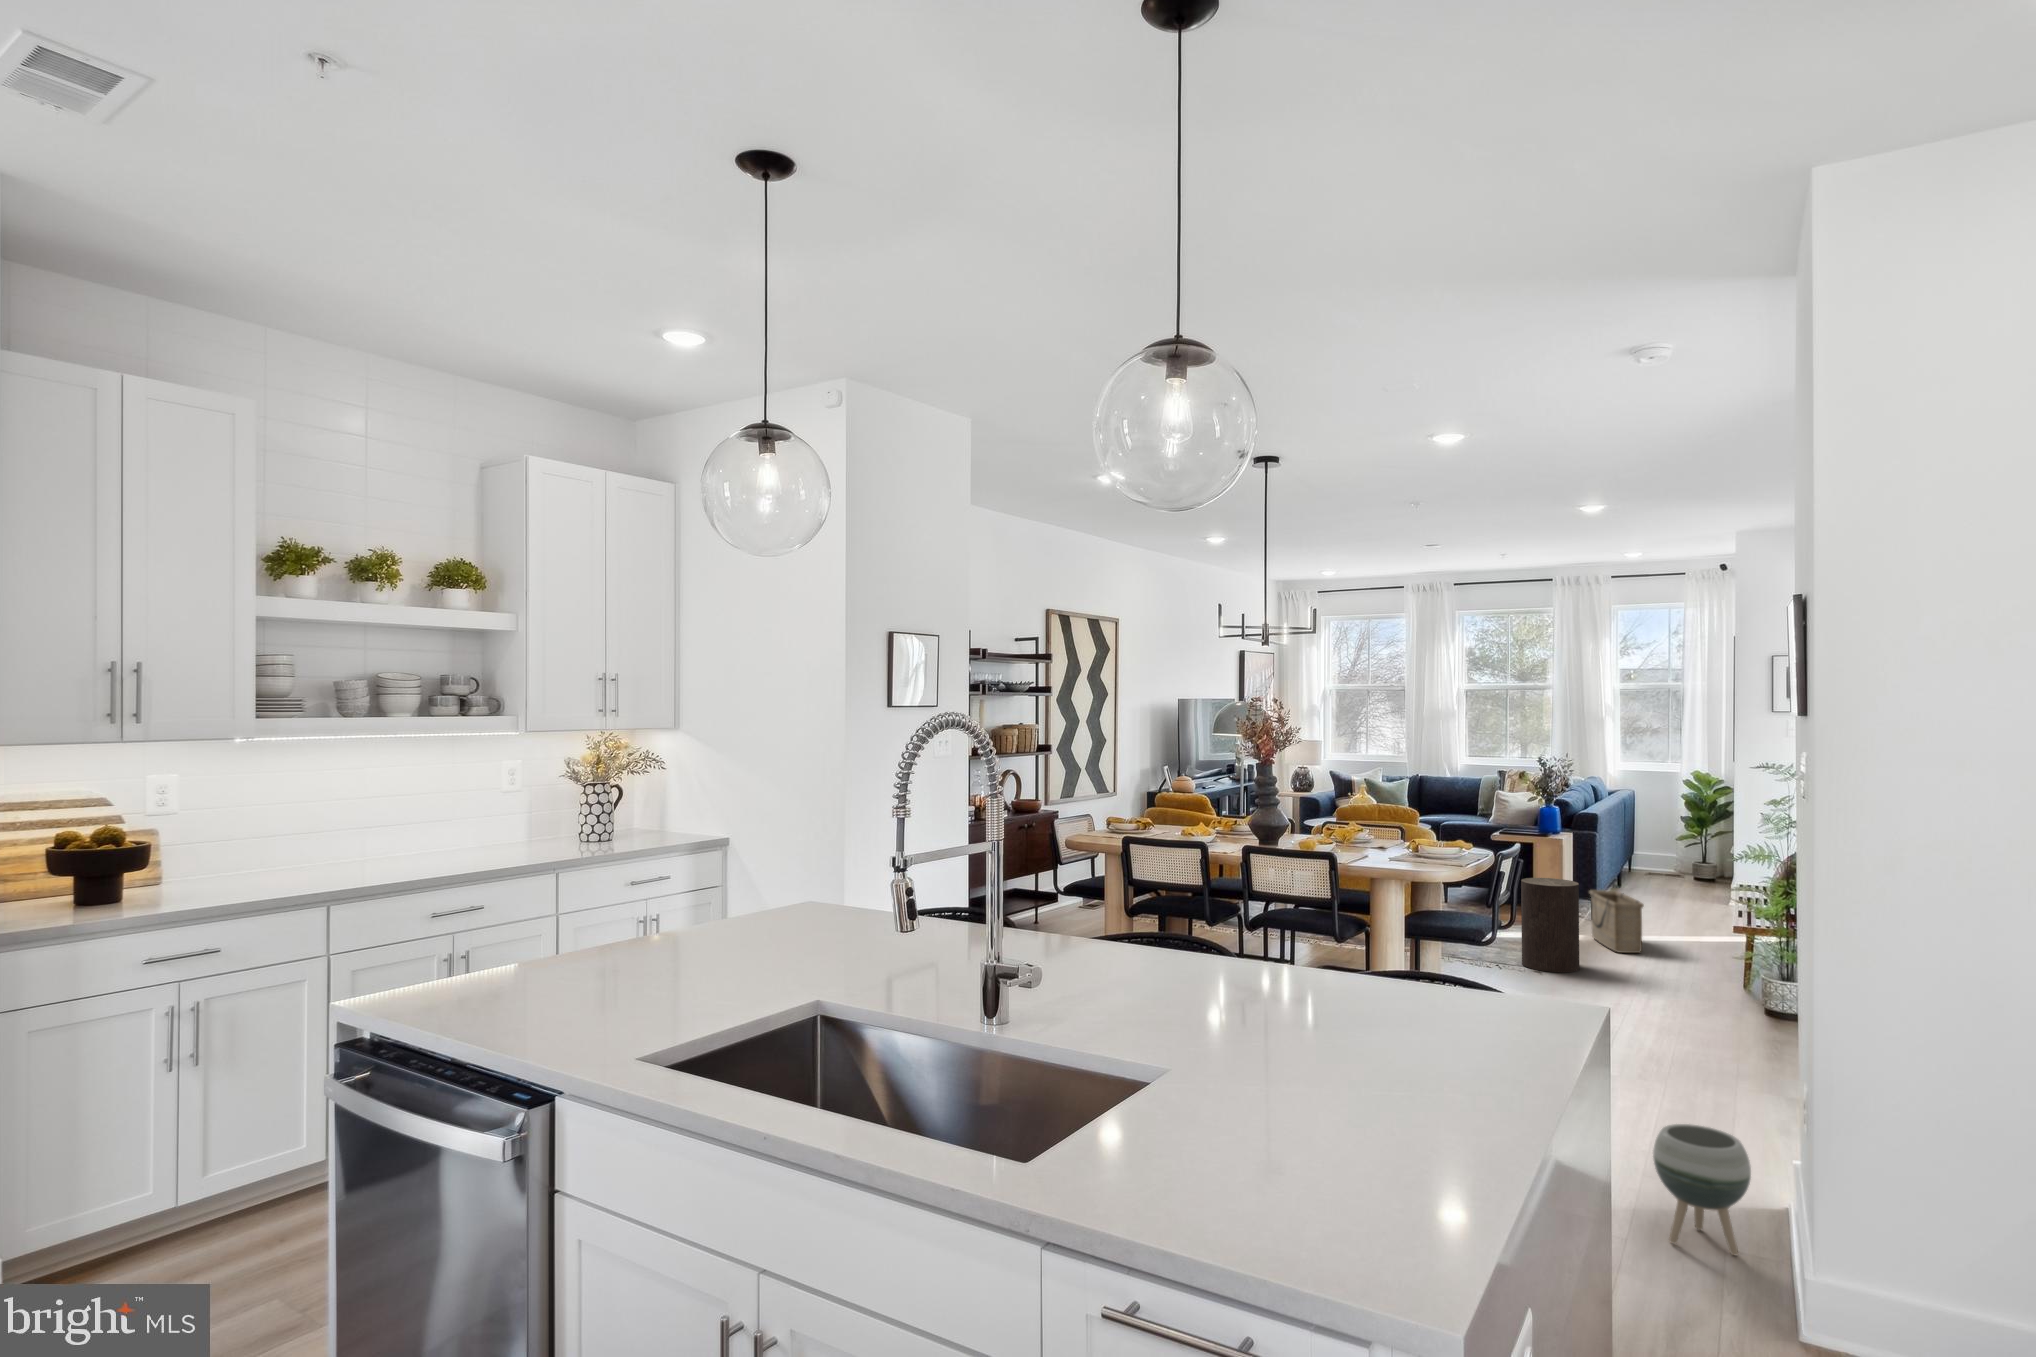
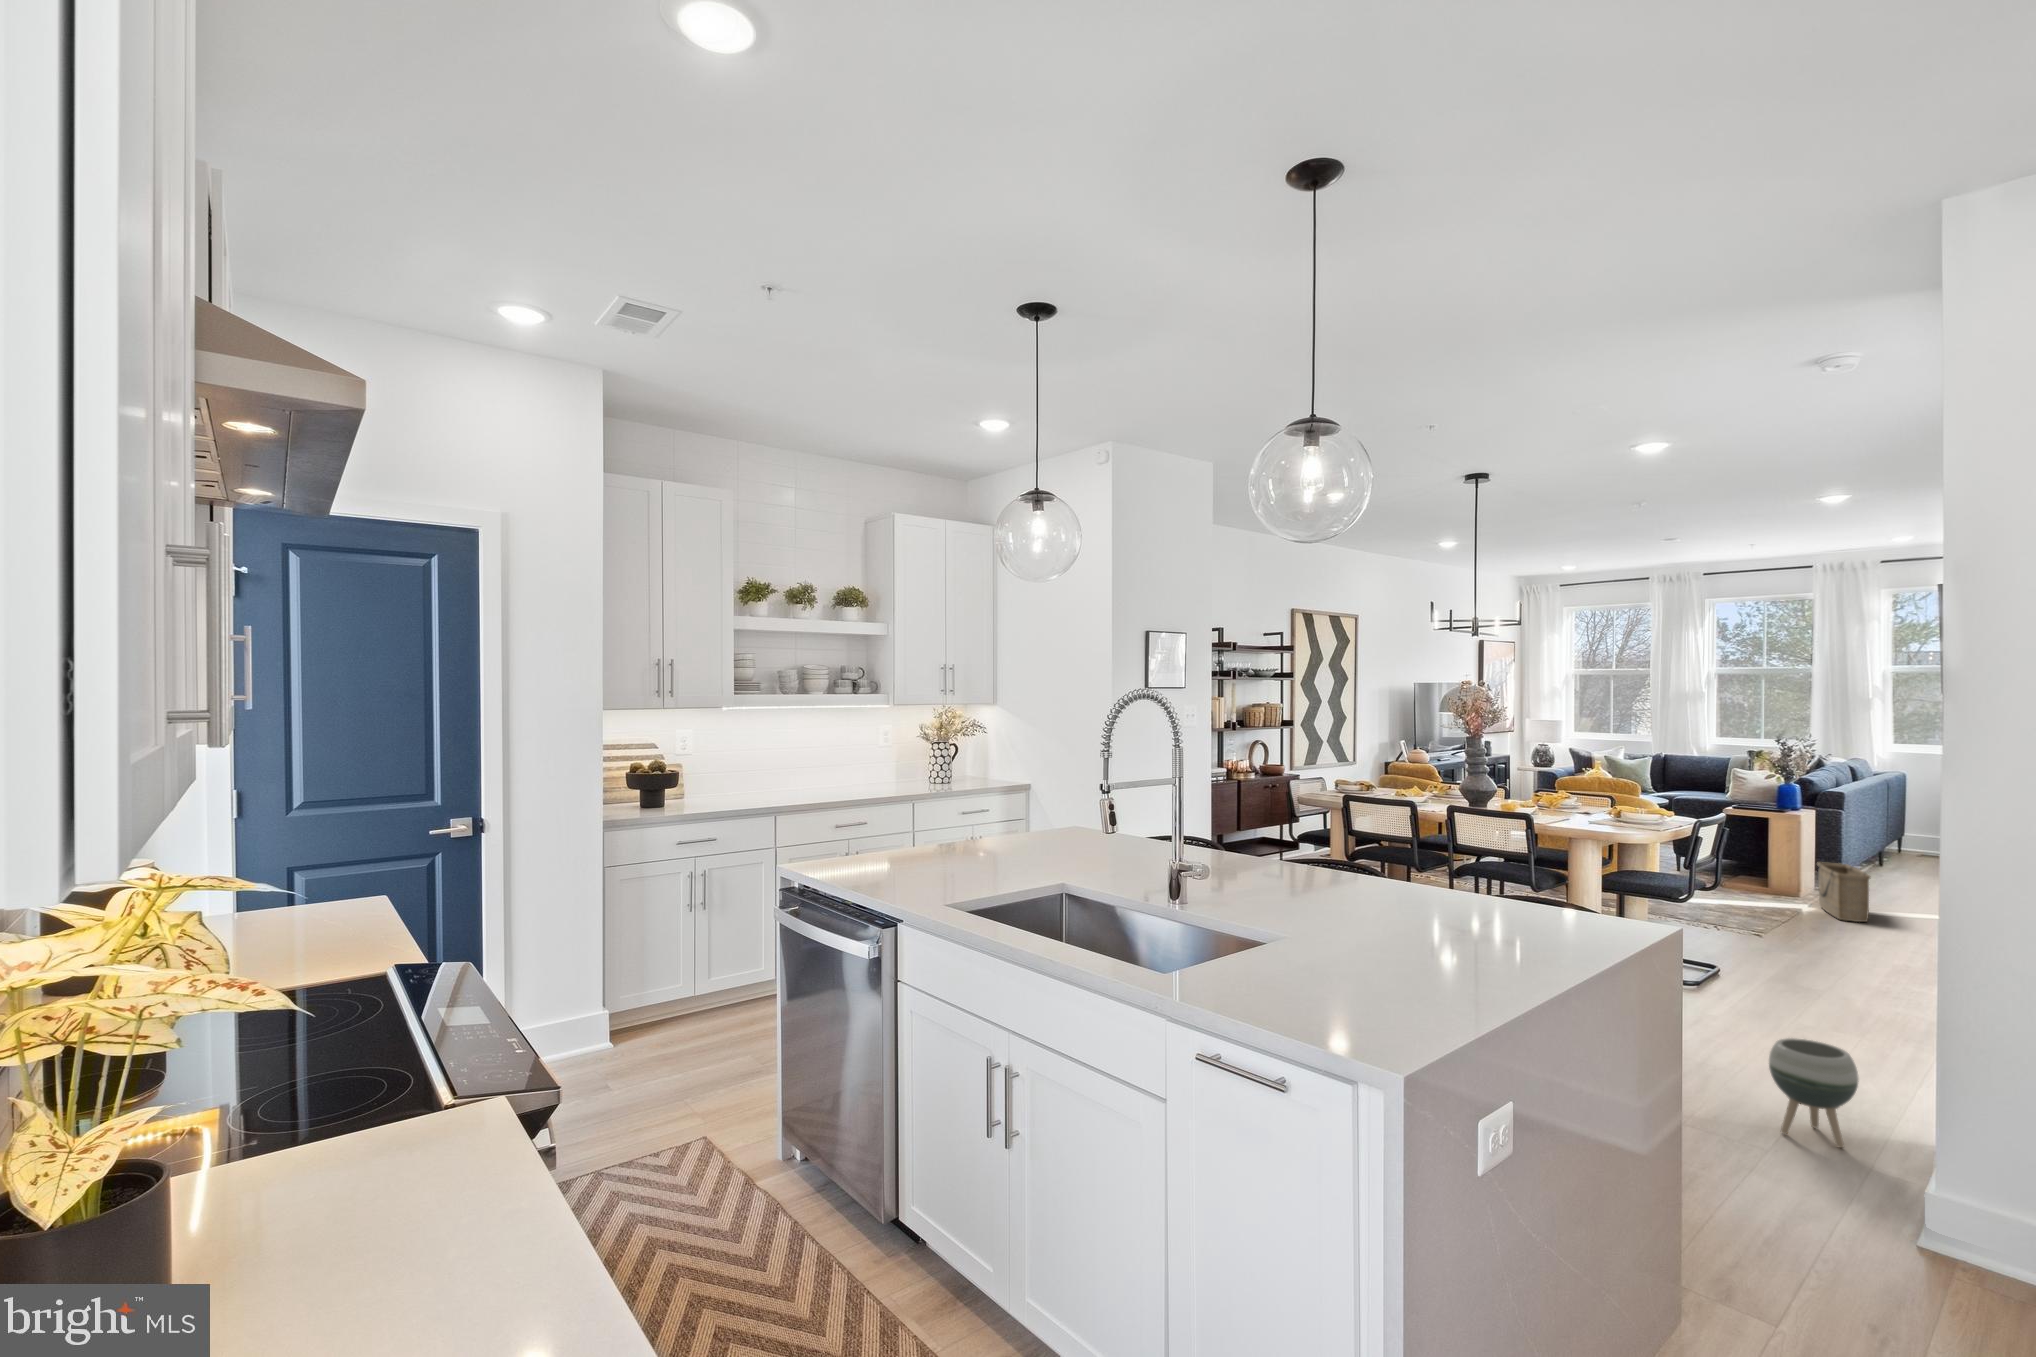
stool: present [1521,878,1580,972] -> none [1733,846,1793,933]

